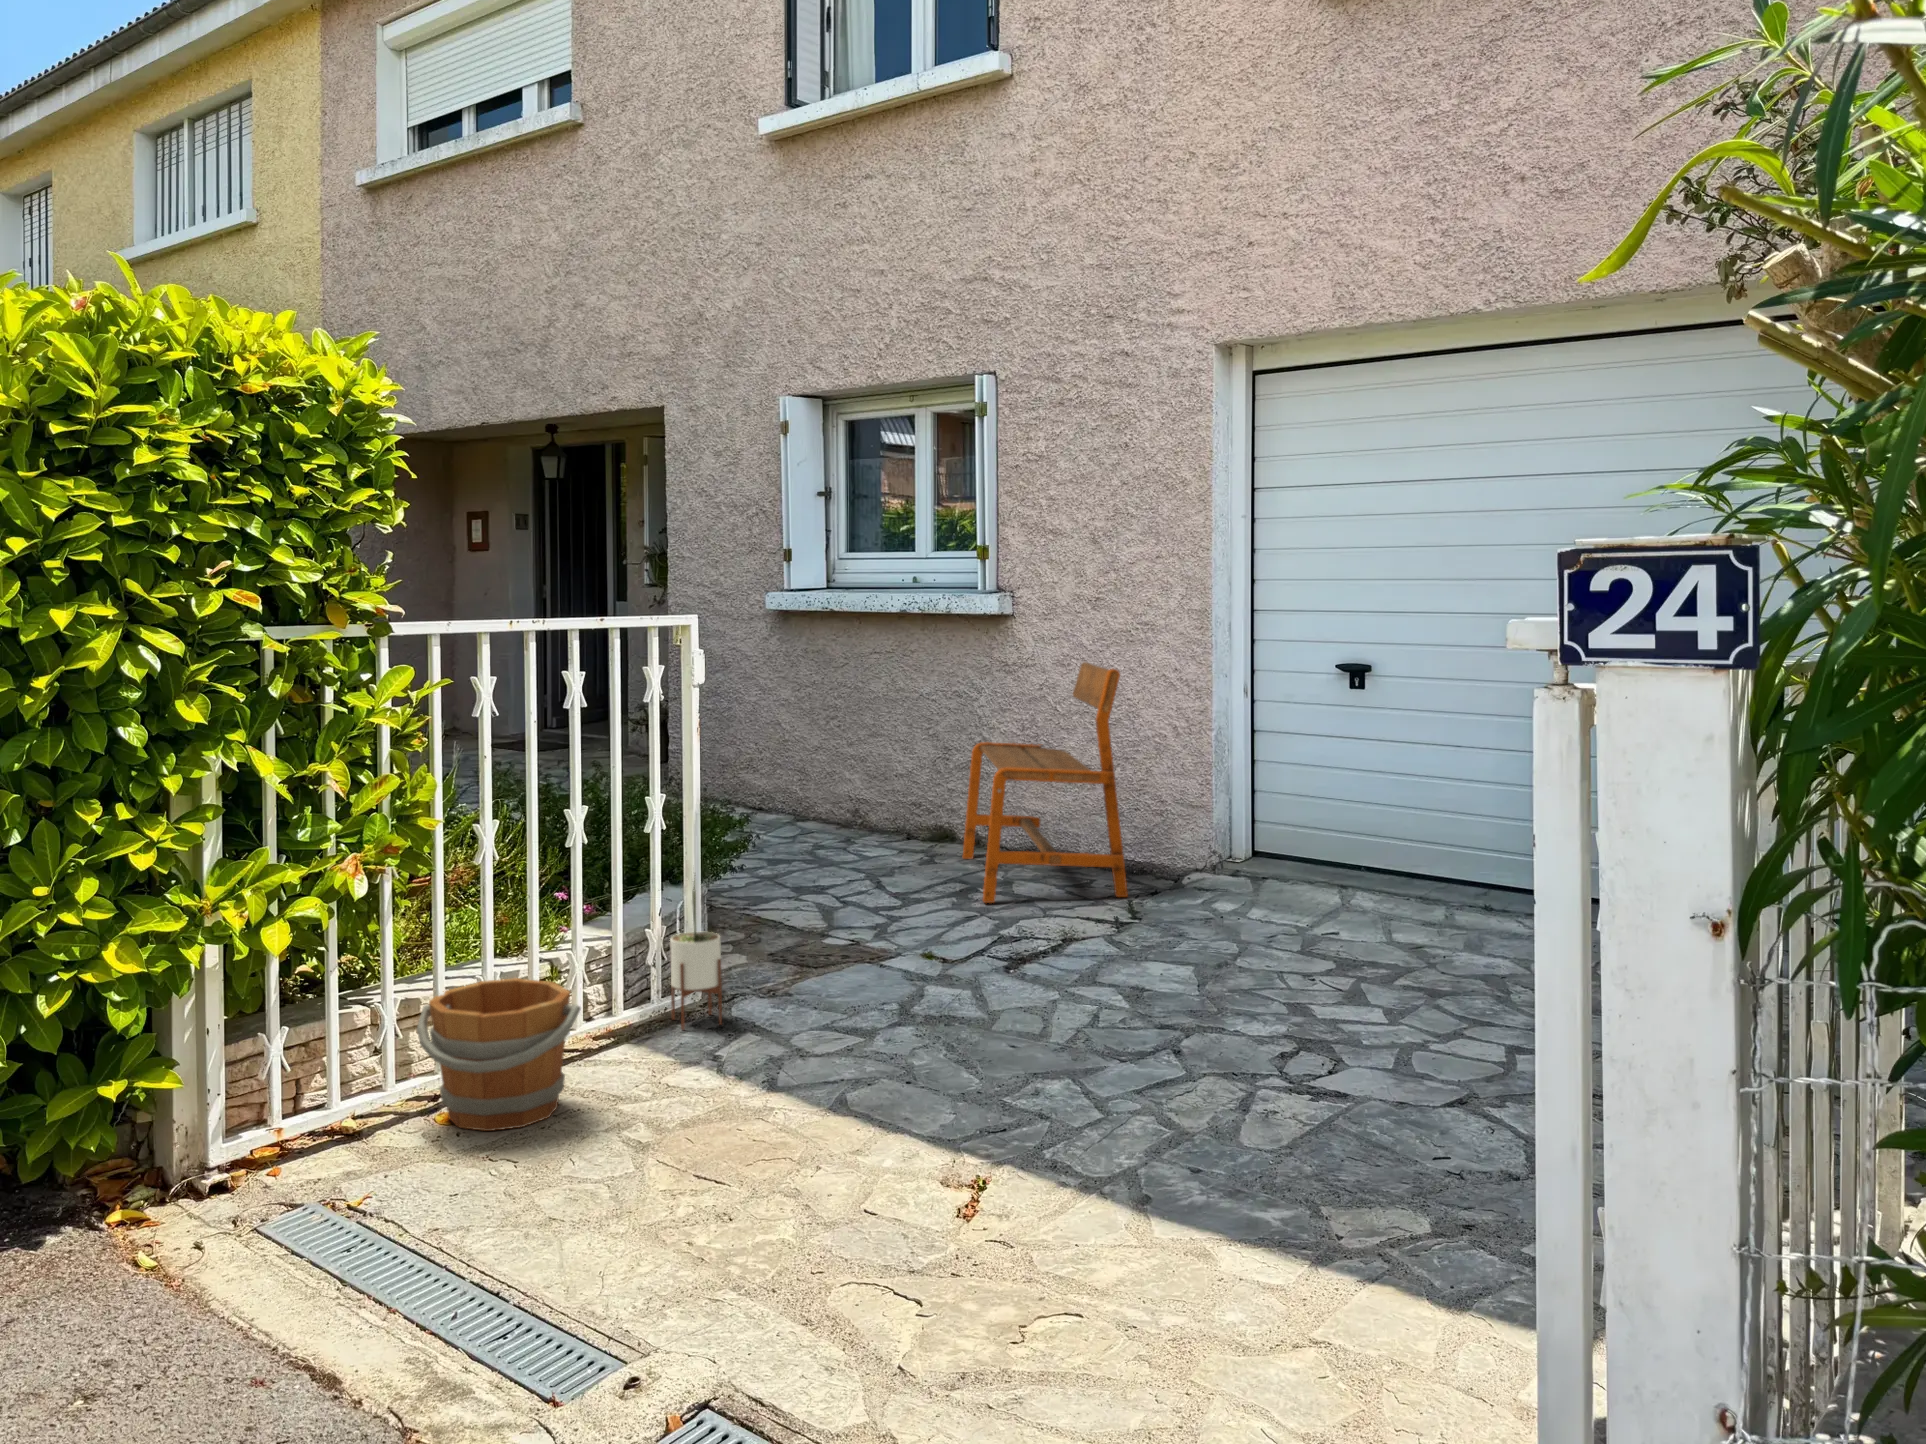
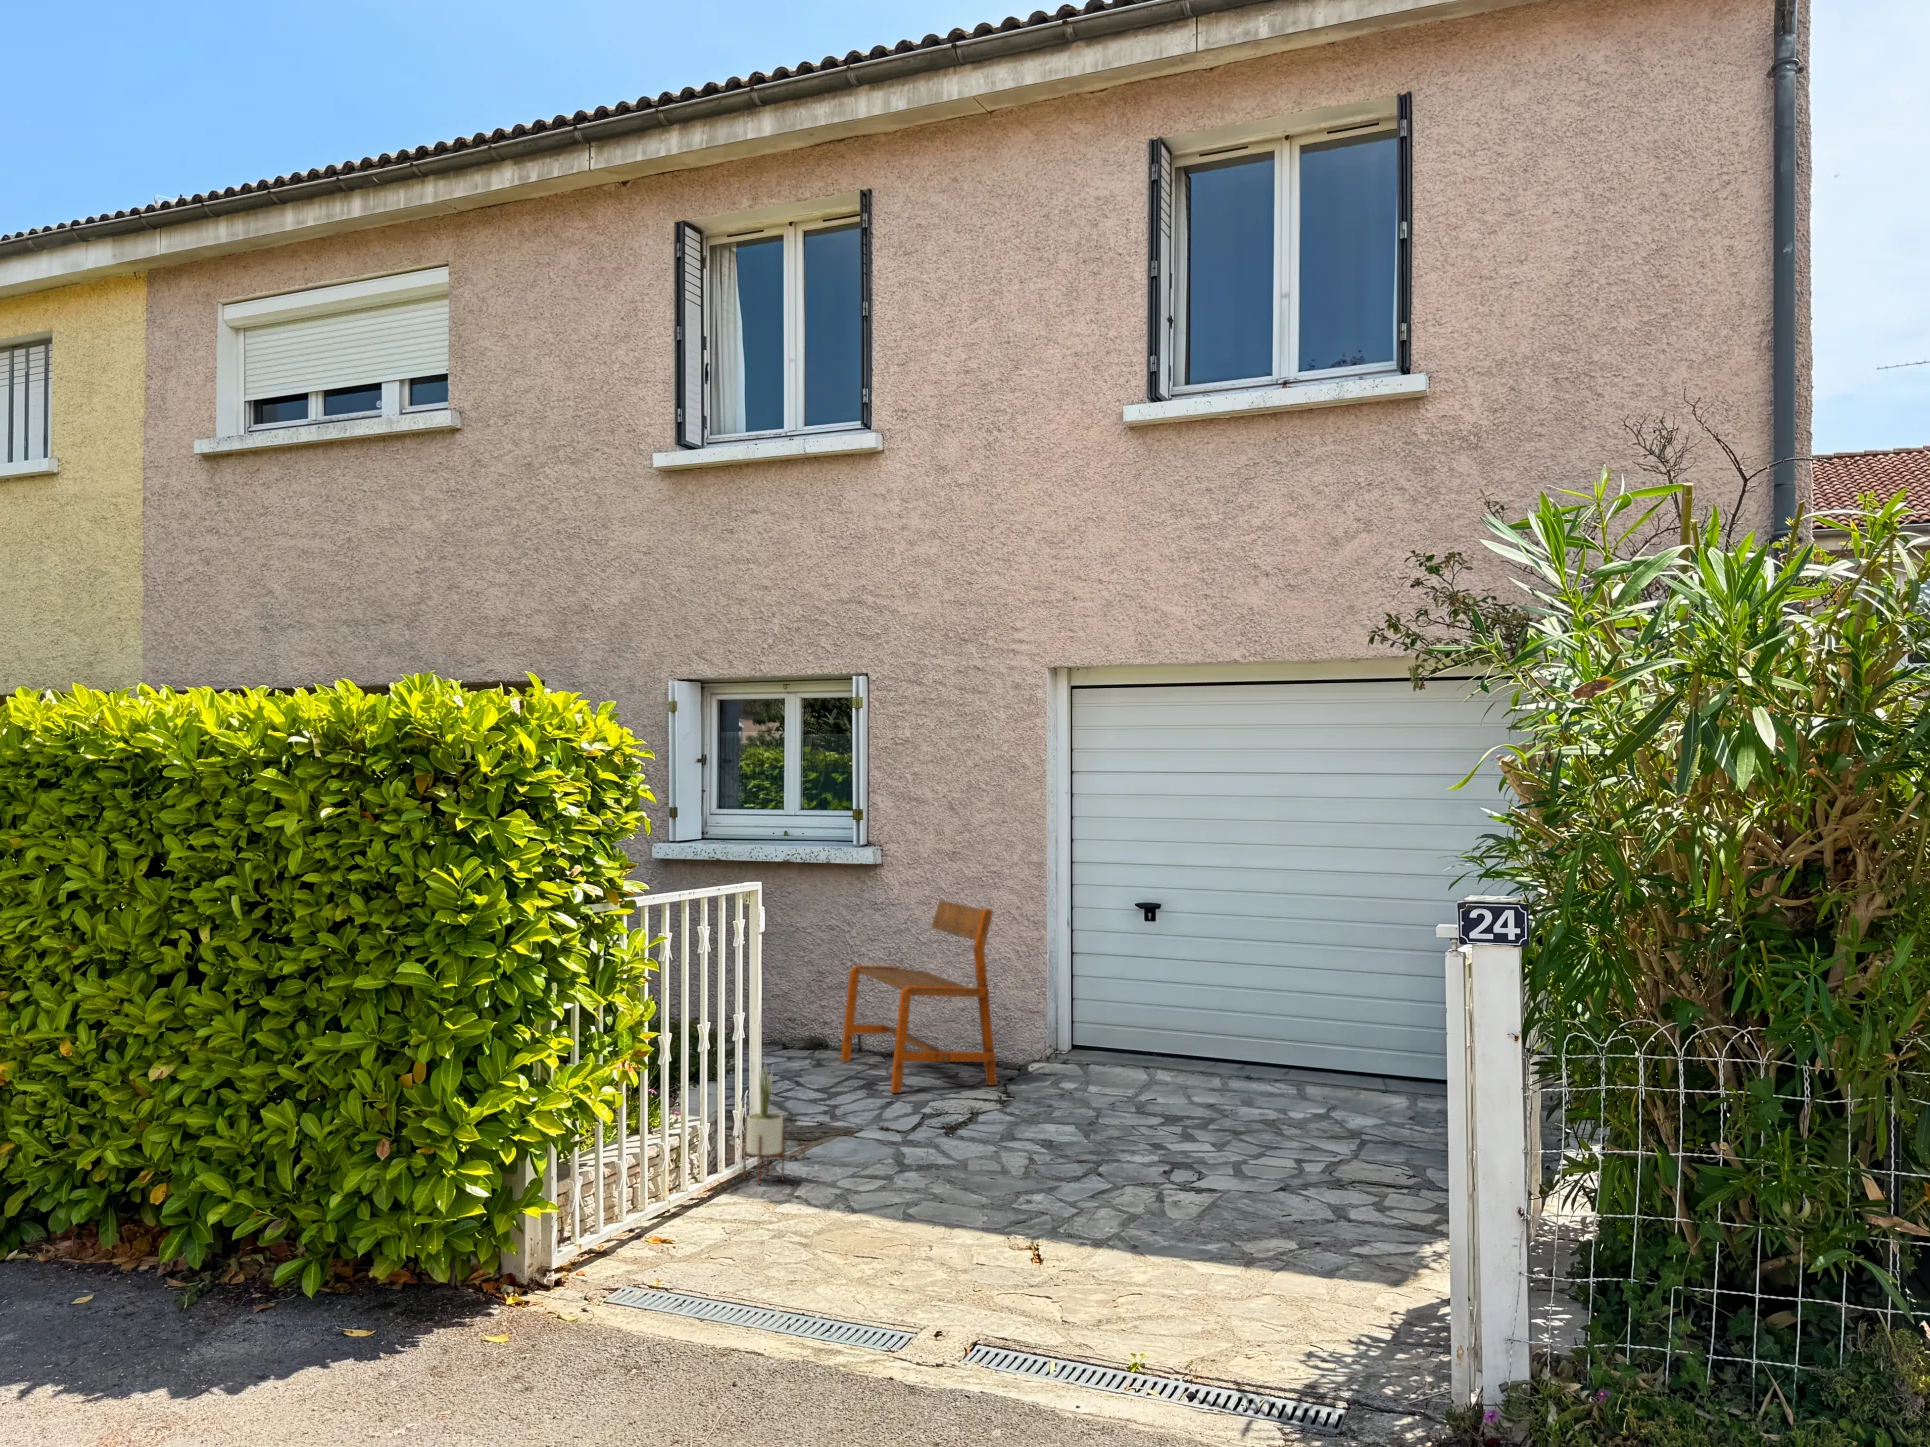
bucket: present [417,978,581,1131] -> none [639,1144,750,1249]

